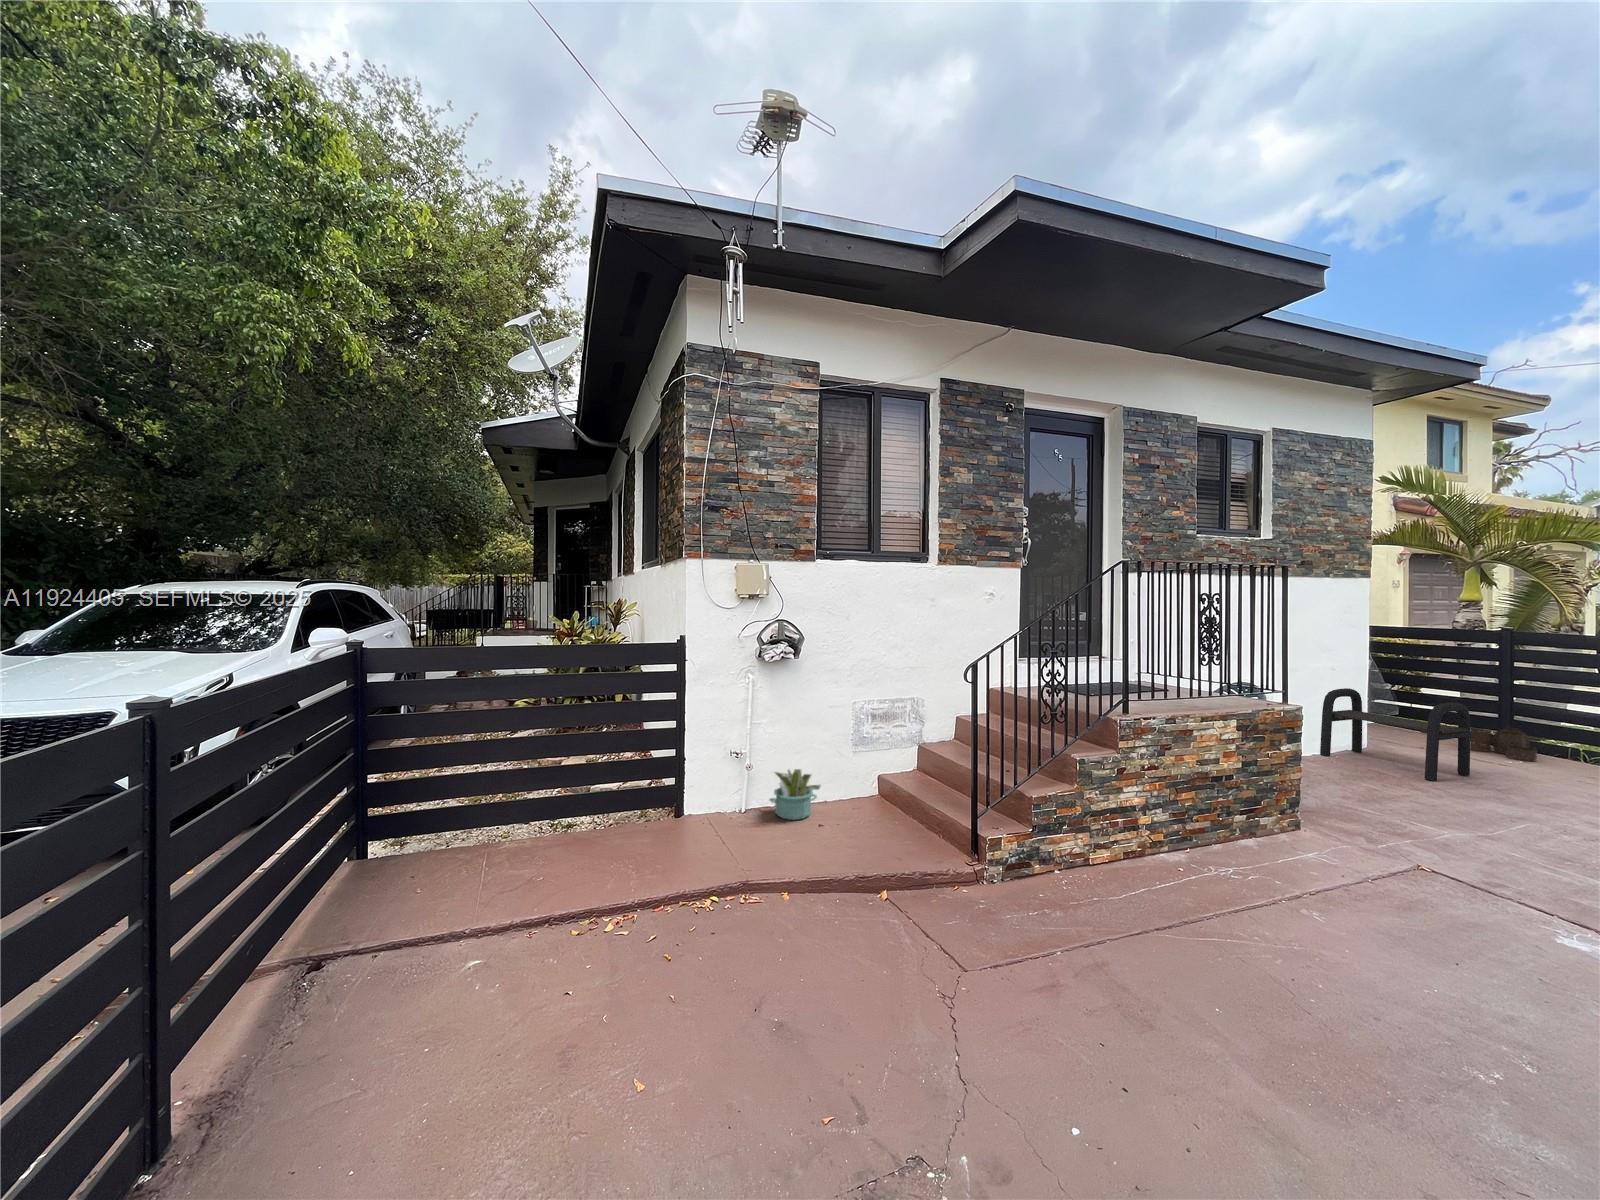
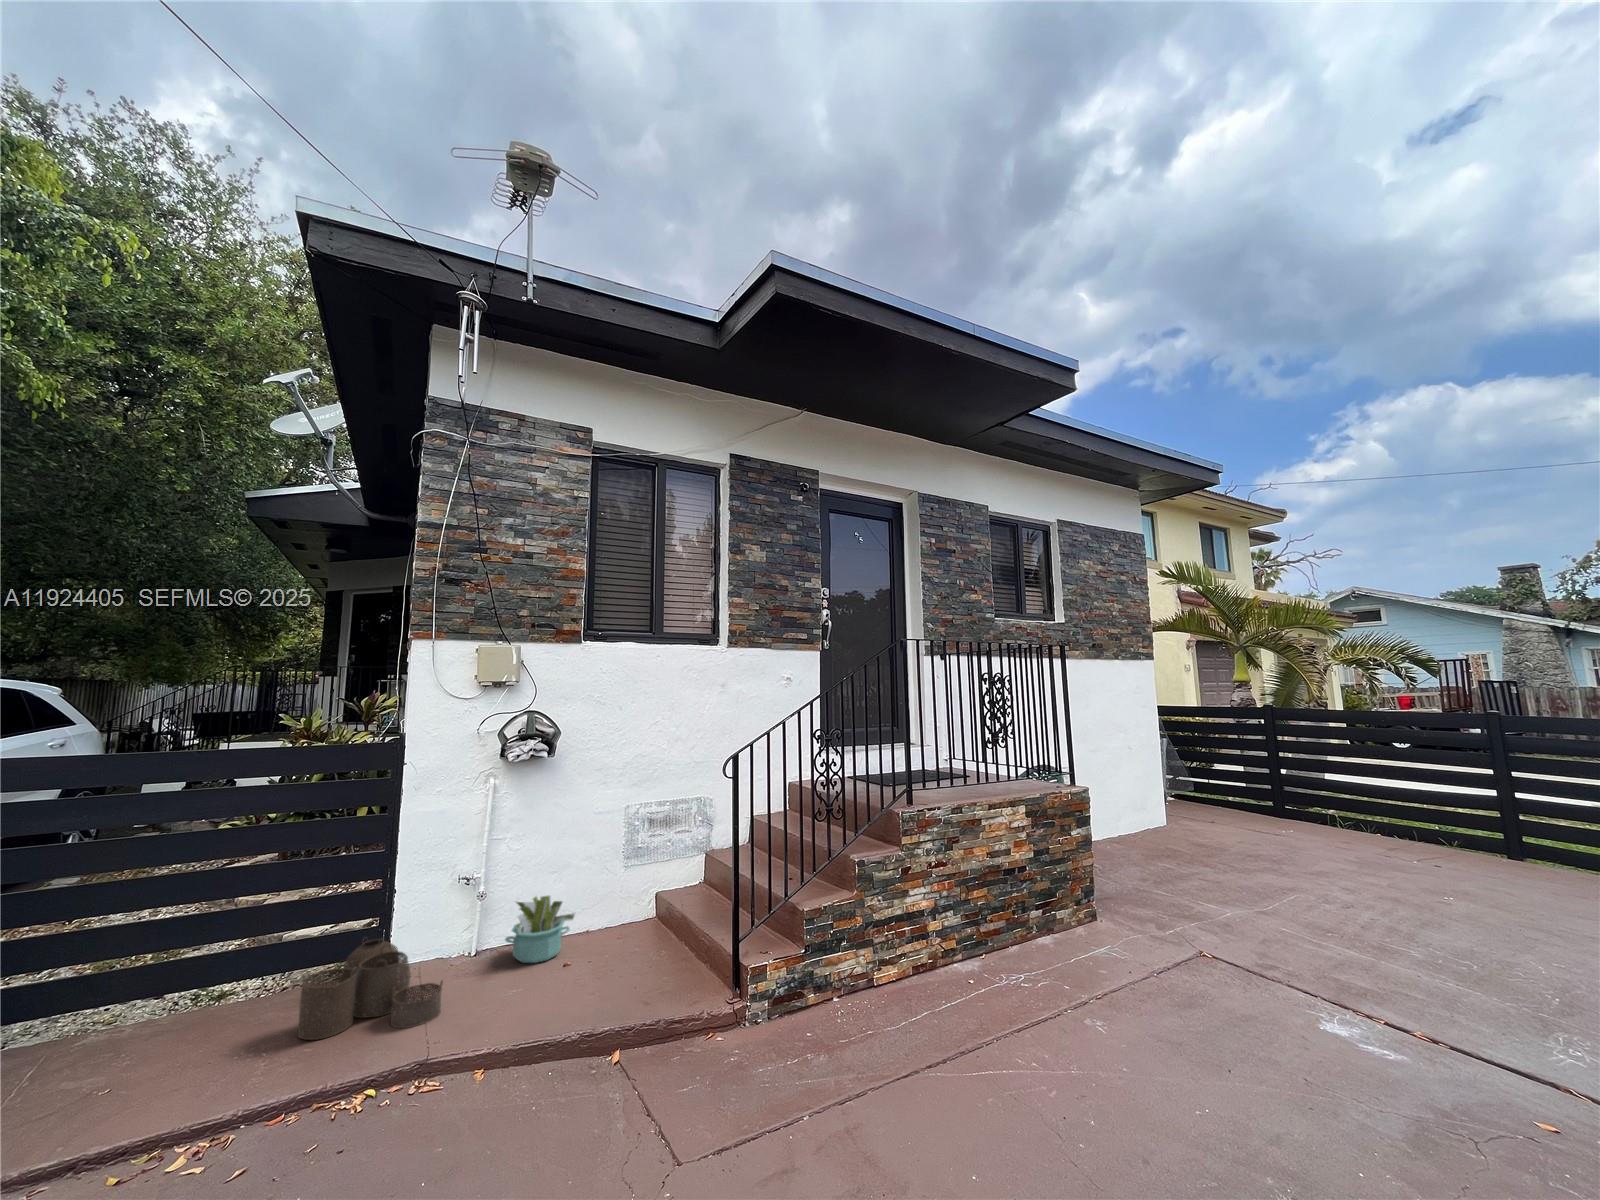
bench: present [1320,688,1470,781] -> none [1124,767,1250,856]
woven basket: present [1470,728,1537,761] -> present [298,939,443,1040]

